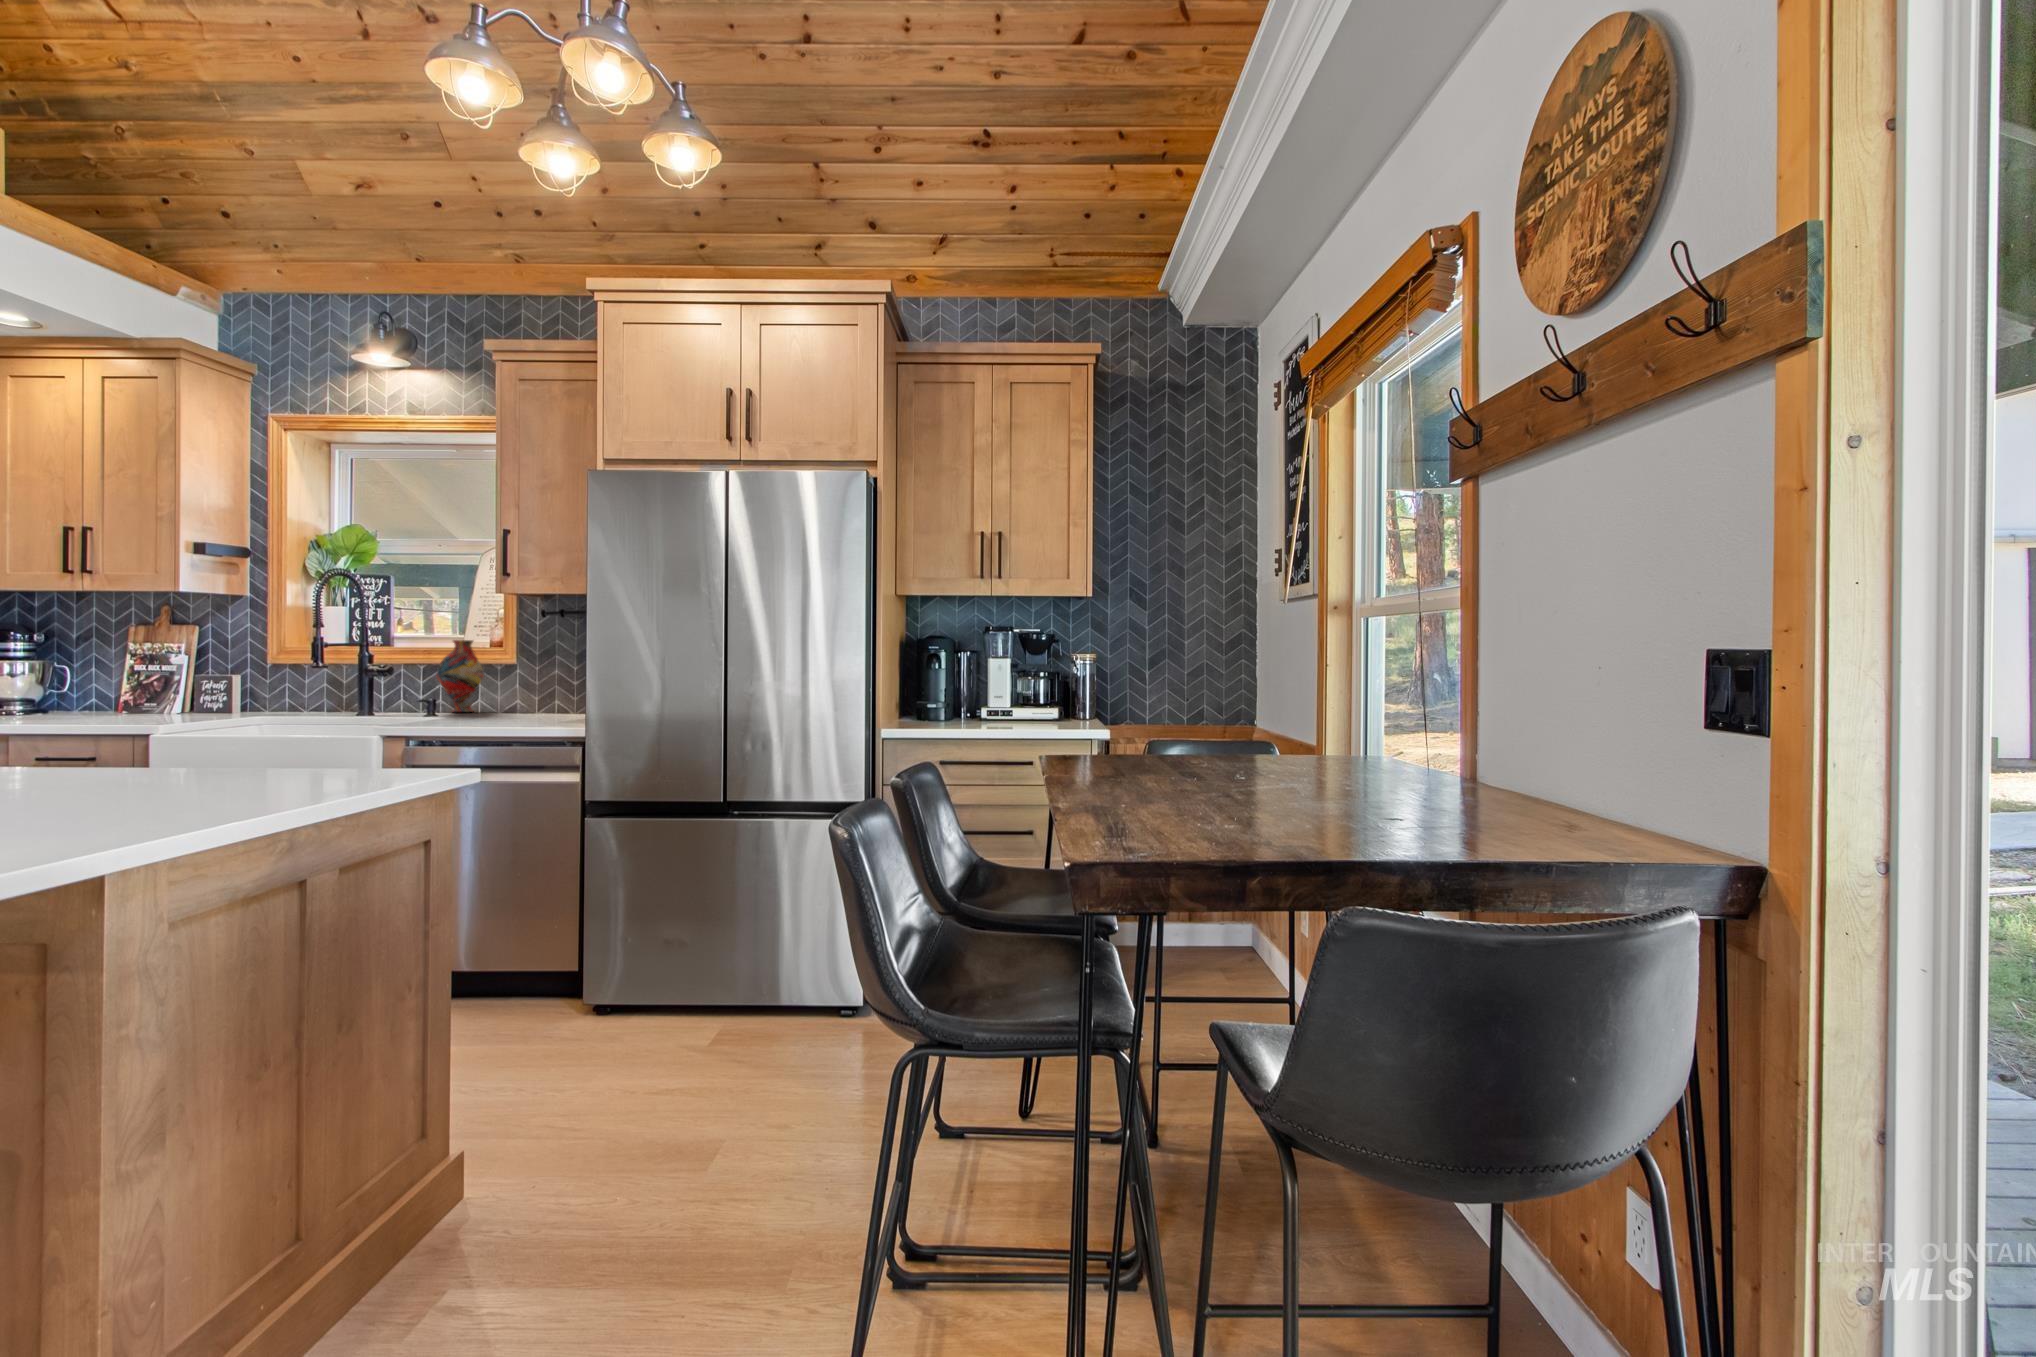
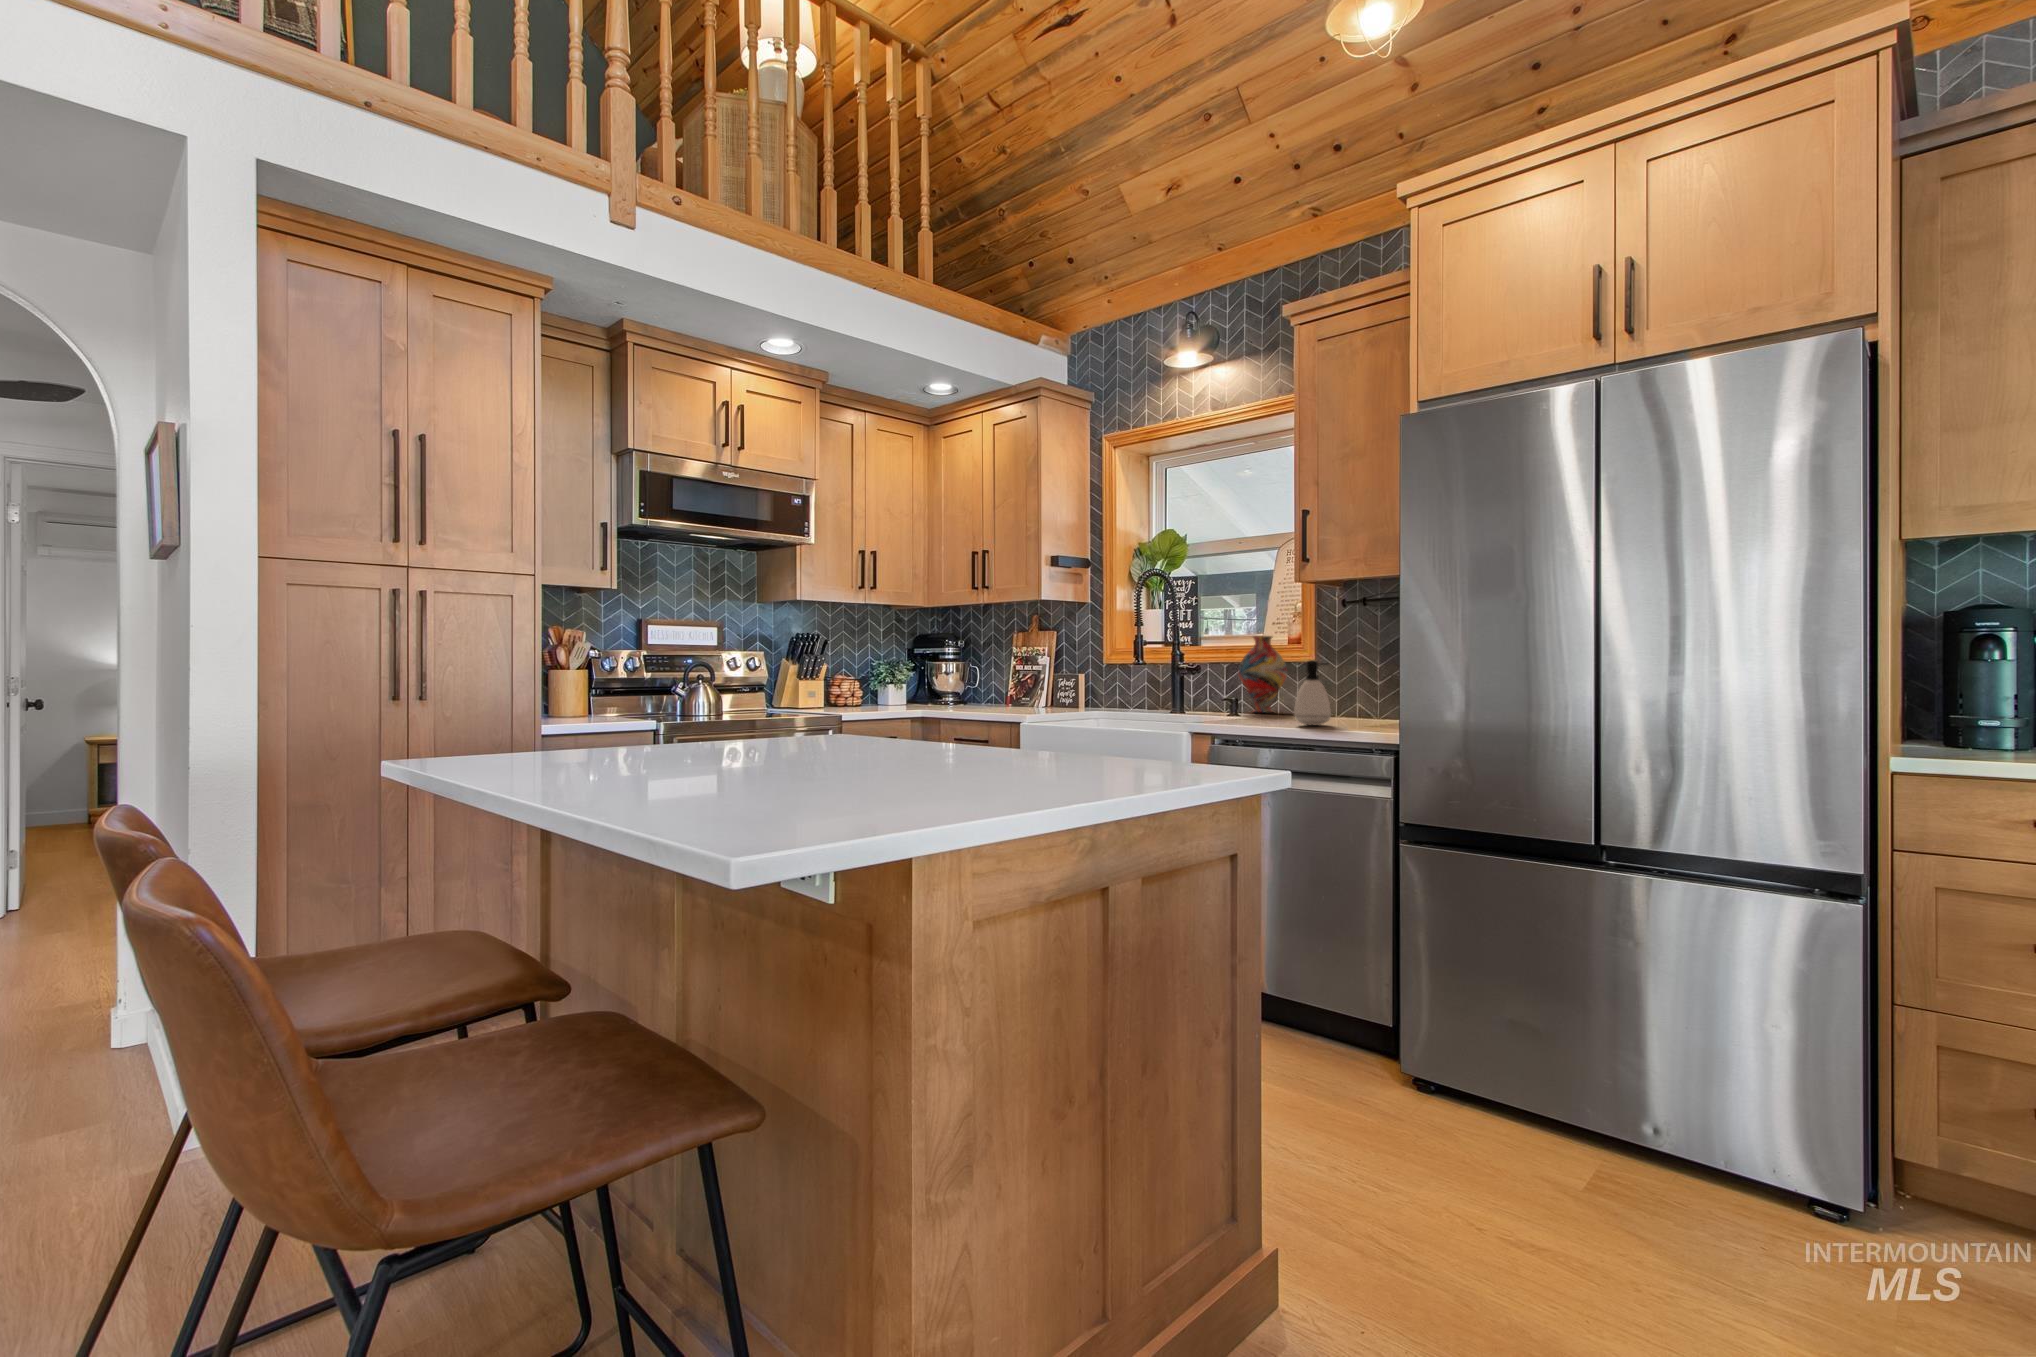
soap dispenser: none [493,665,529,723] -> present [1294,660,1331,725]

